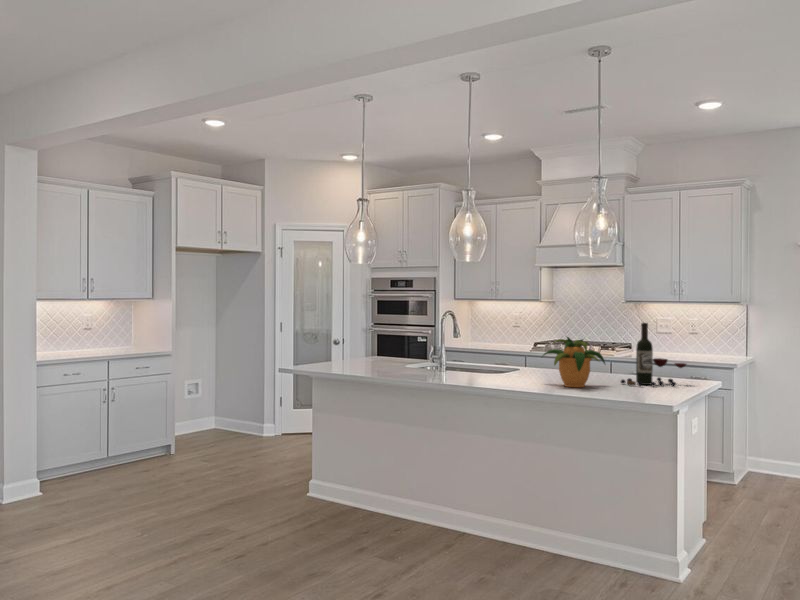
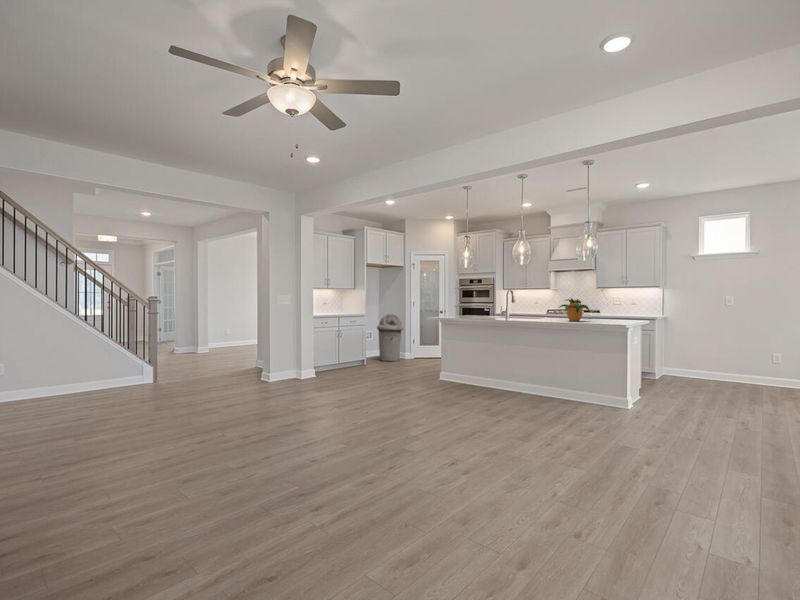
wine bottle: present [621,323,686,386] -> none [597,292,631,321]
trash can: none [203,347,258,444] -> present [377,314,404,361]

